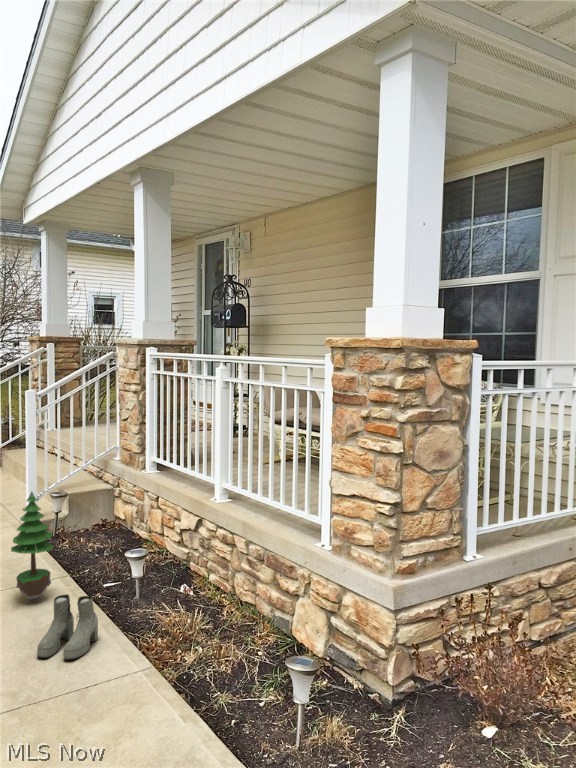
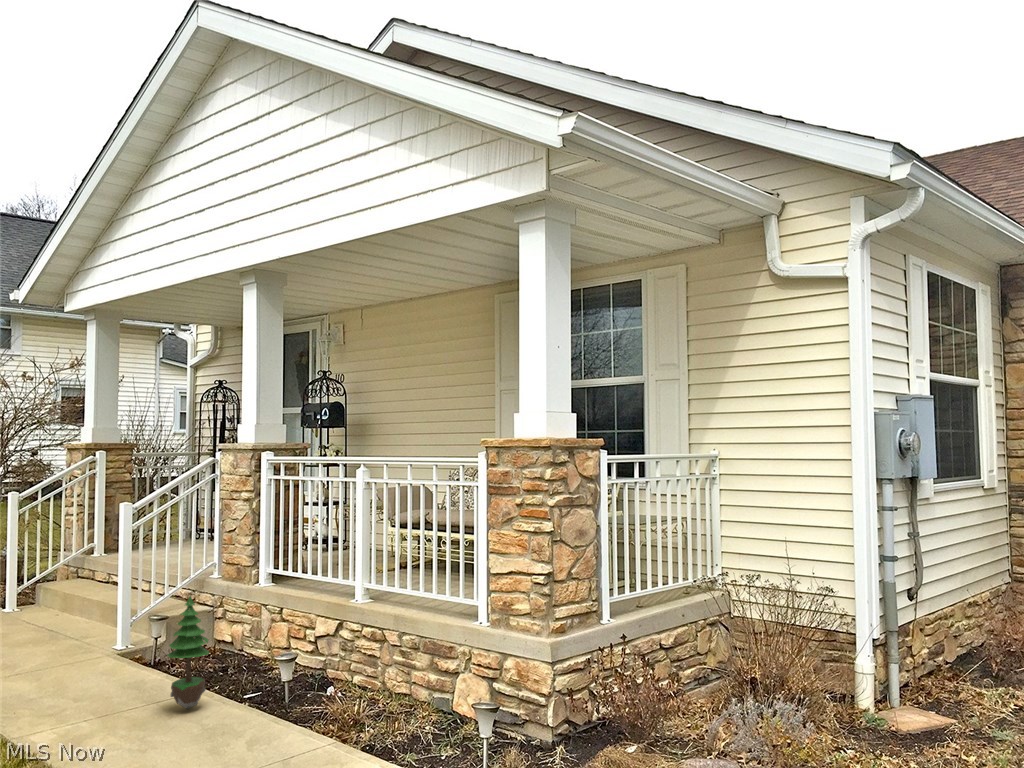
boots: present [37,595,98,660] -> none [226,686,277,745]

